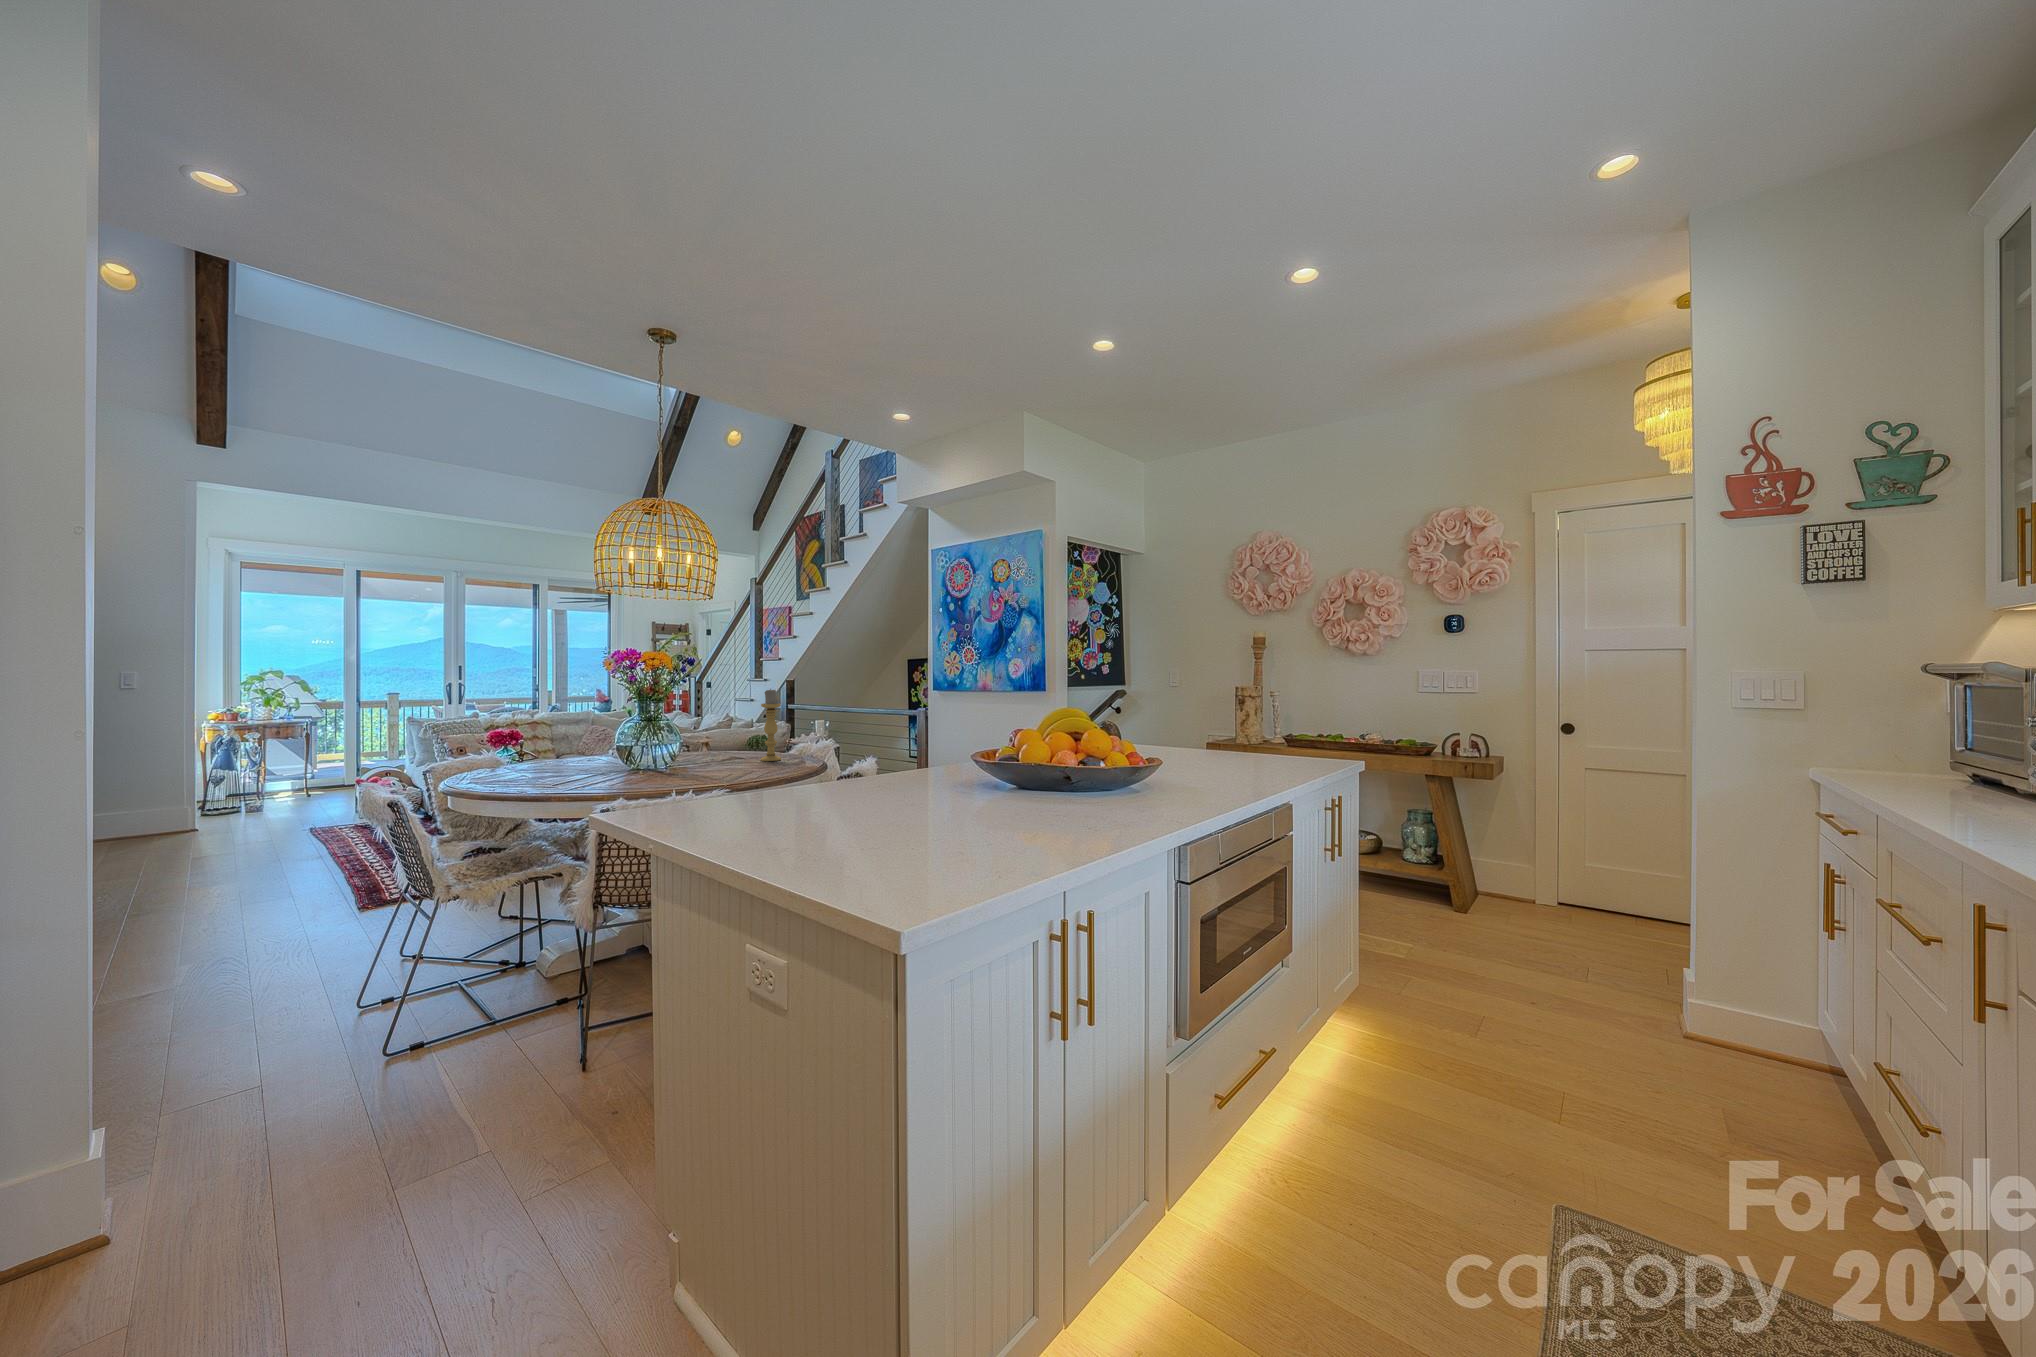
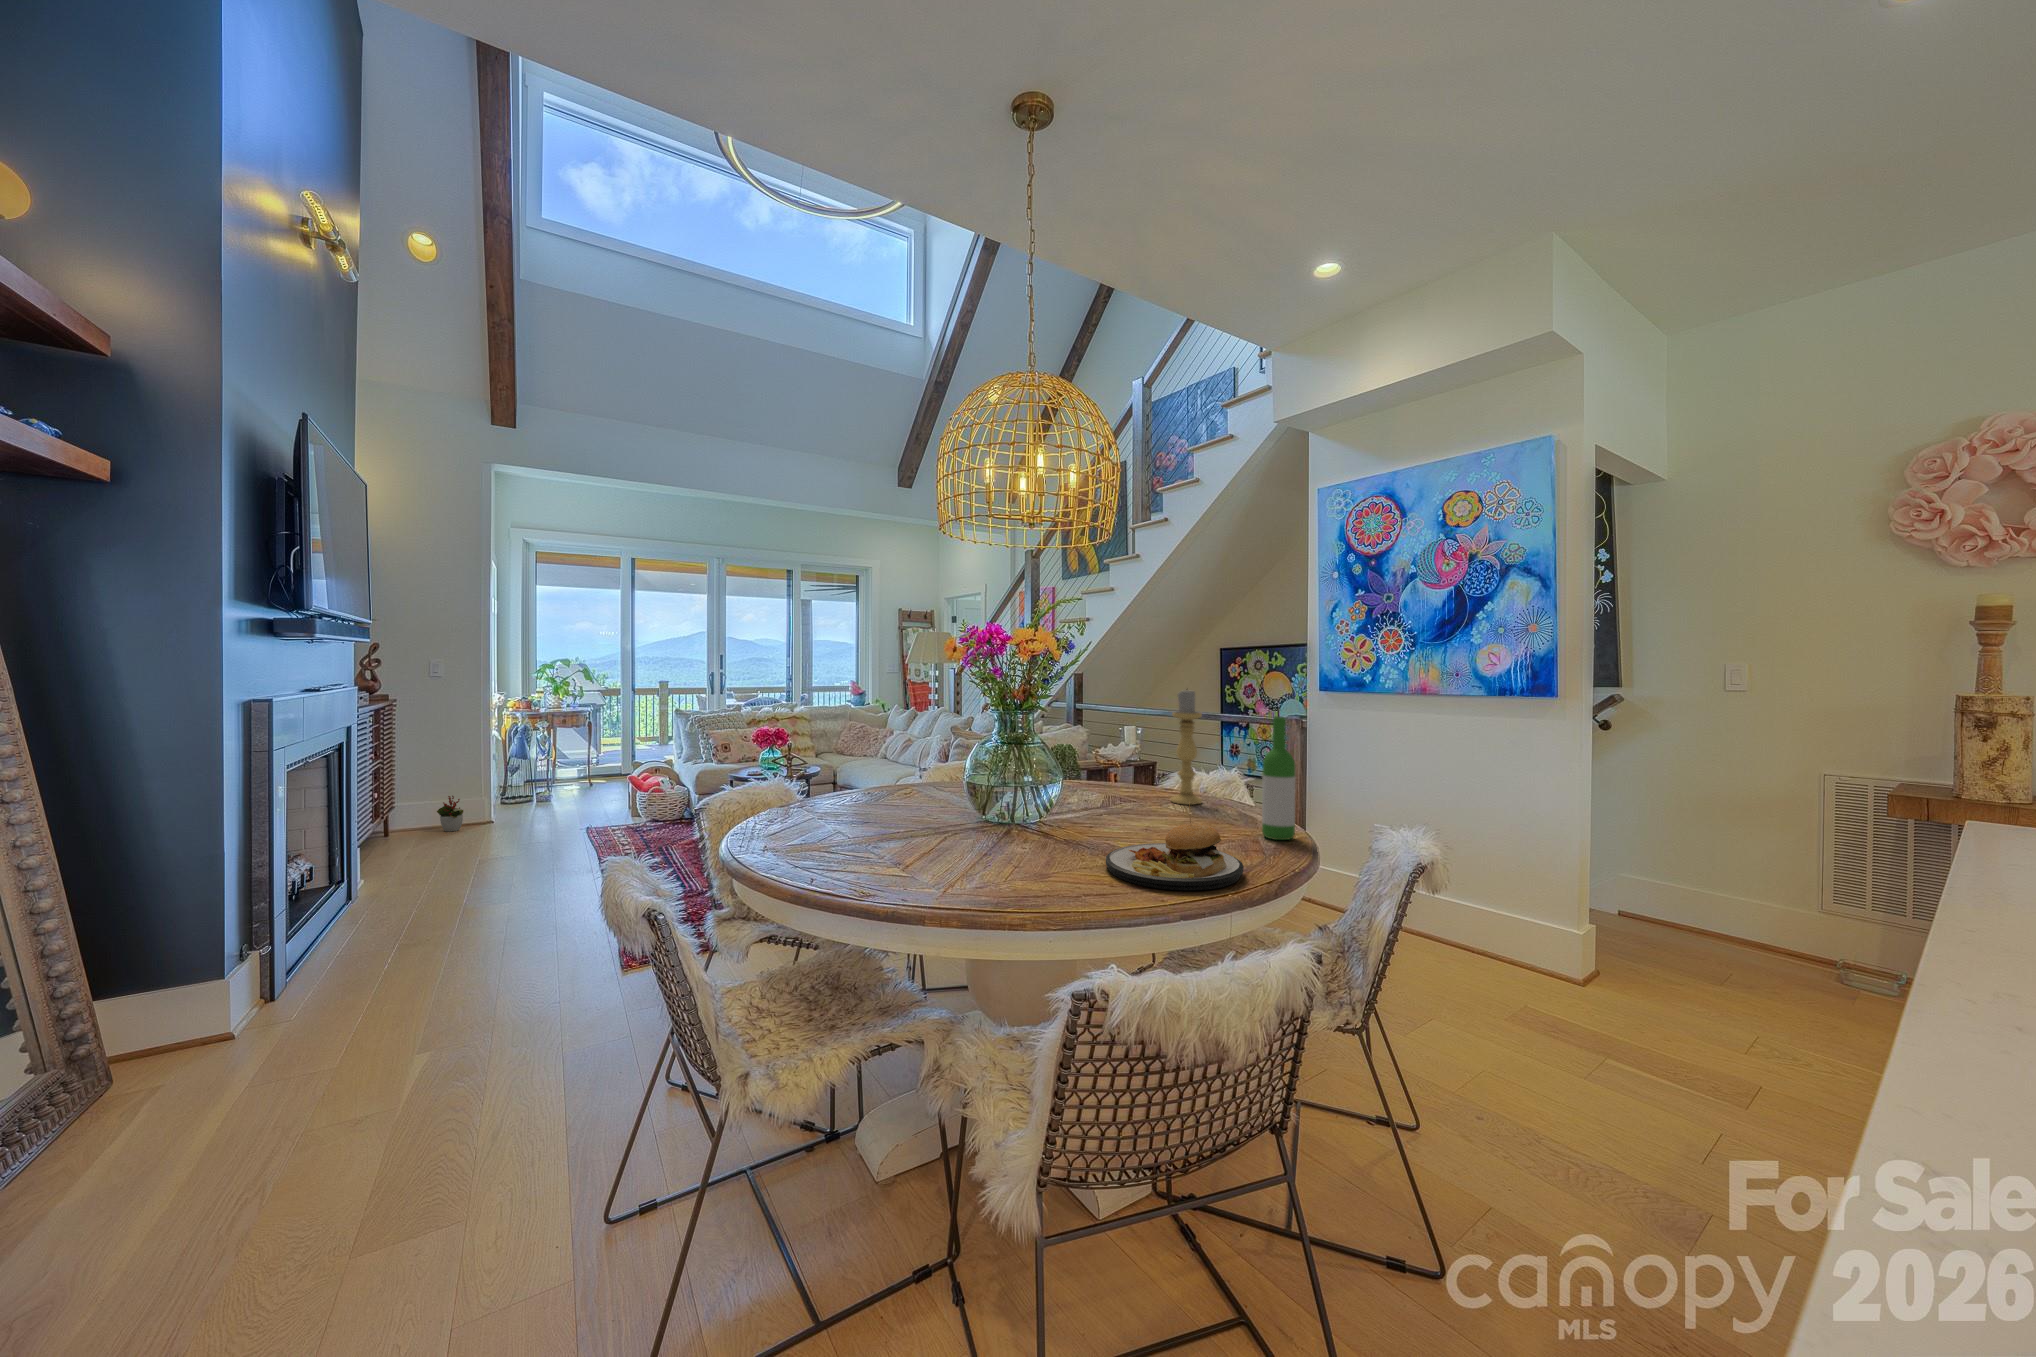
wine bottle: none [784,703,802,773] -> present [1262,716,1295,840]
plate: none [661,747,740,790] -> present [1106,802,1244,890]
decorative plant: none [132,803,164,838] -> present [437,796,463,831]

